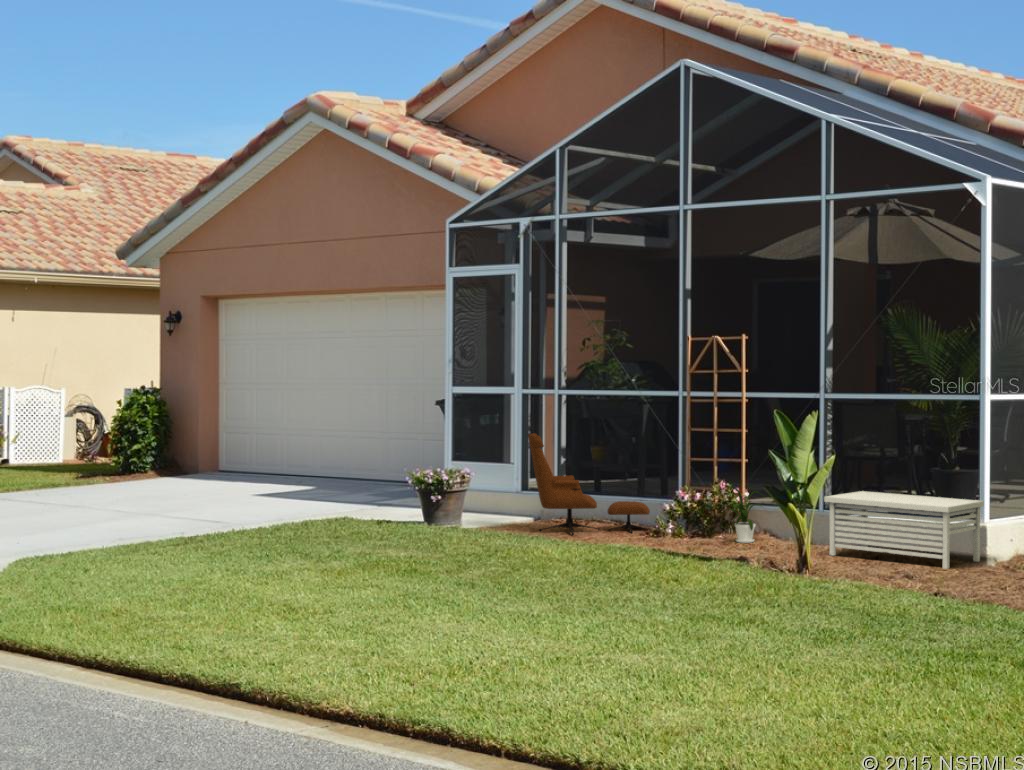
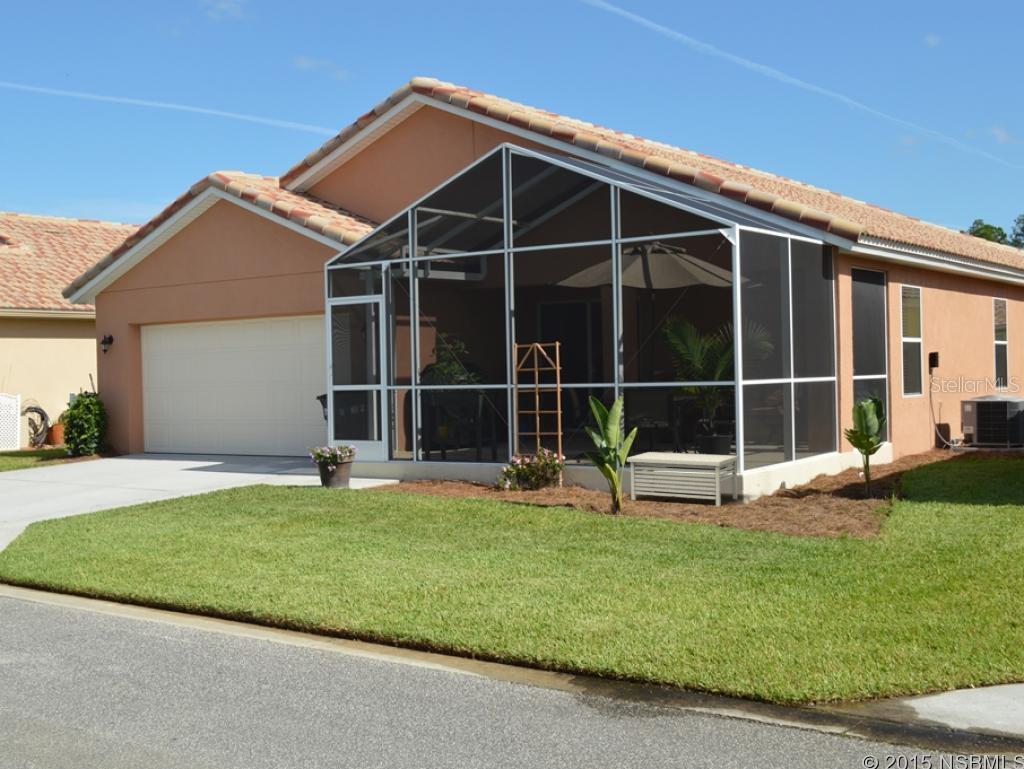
lounge chair: present [528,433,650,535] -> none [400,420,492,494]
house plant: present [725,487,762,543] -> none [544,453,580,493]

